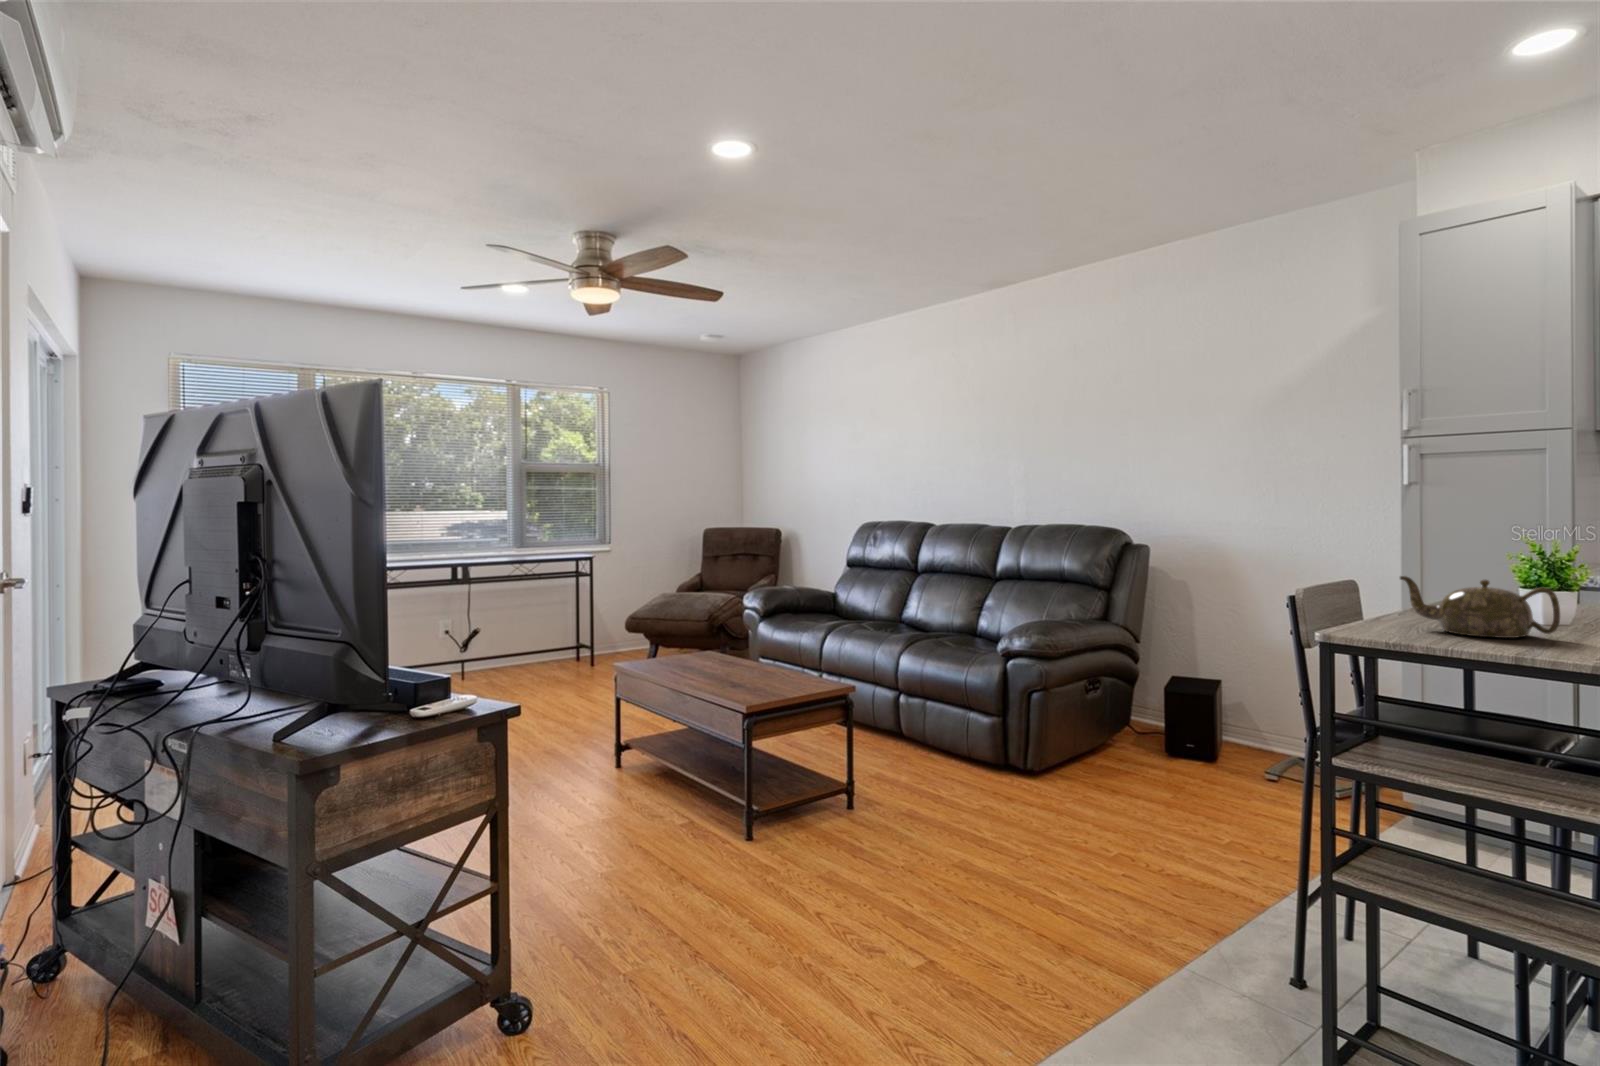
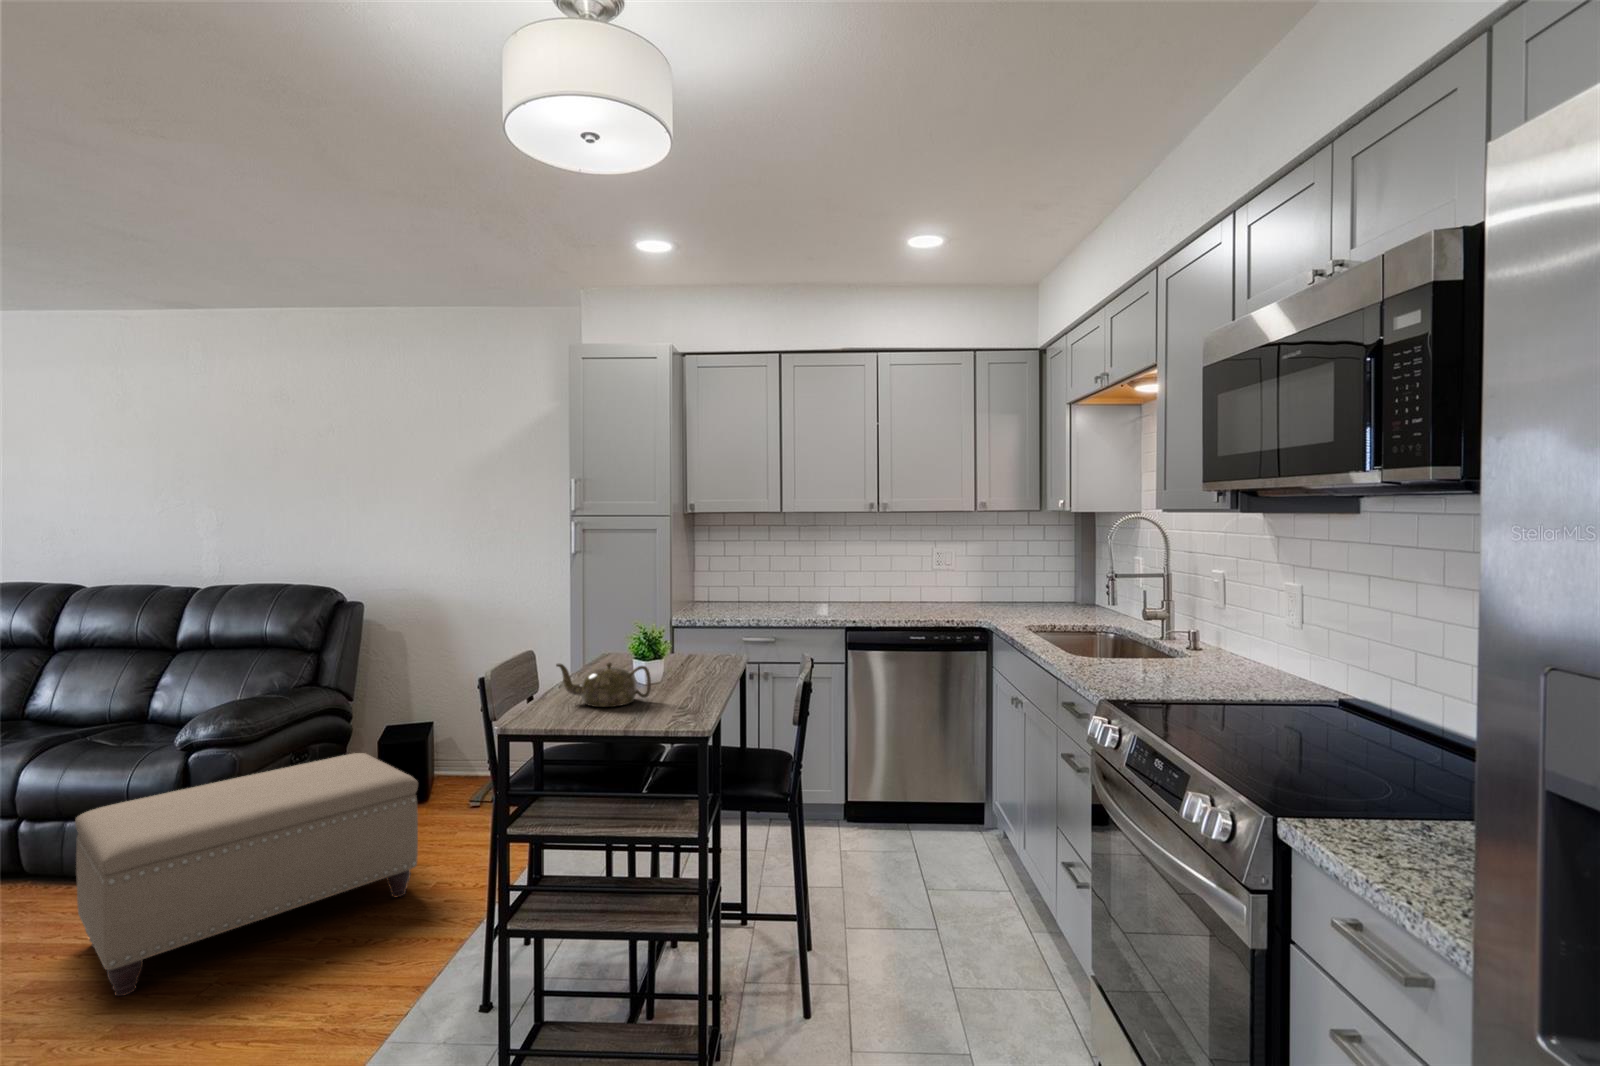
ottoman: none [934,686,1211,841] -> present [75,753,418,996]

